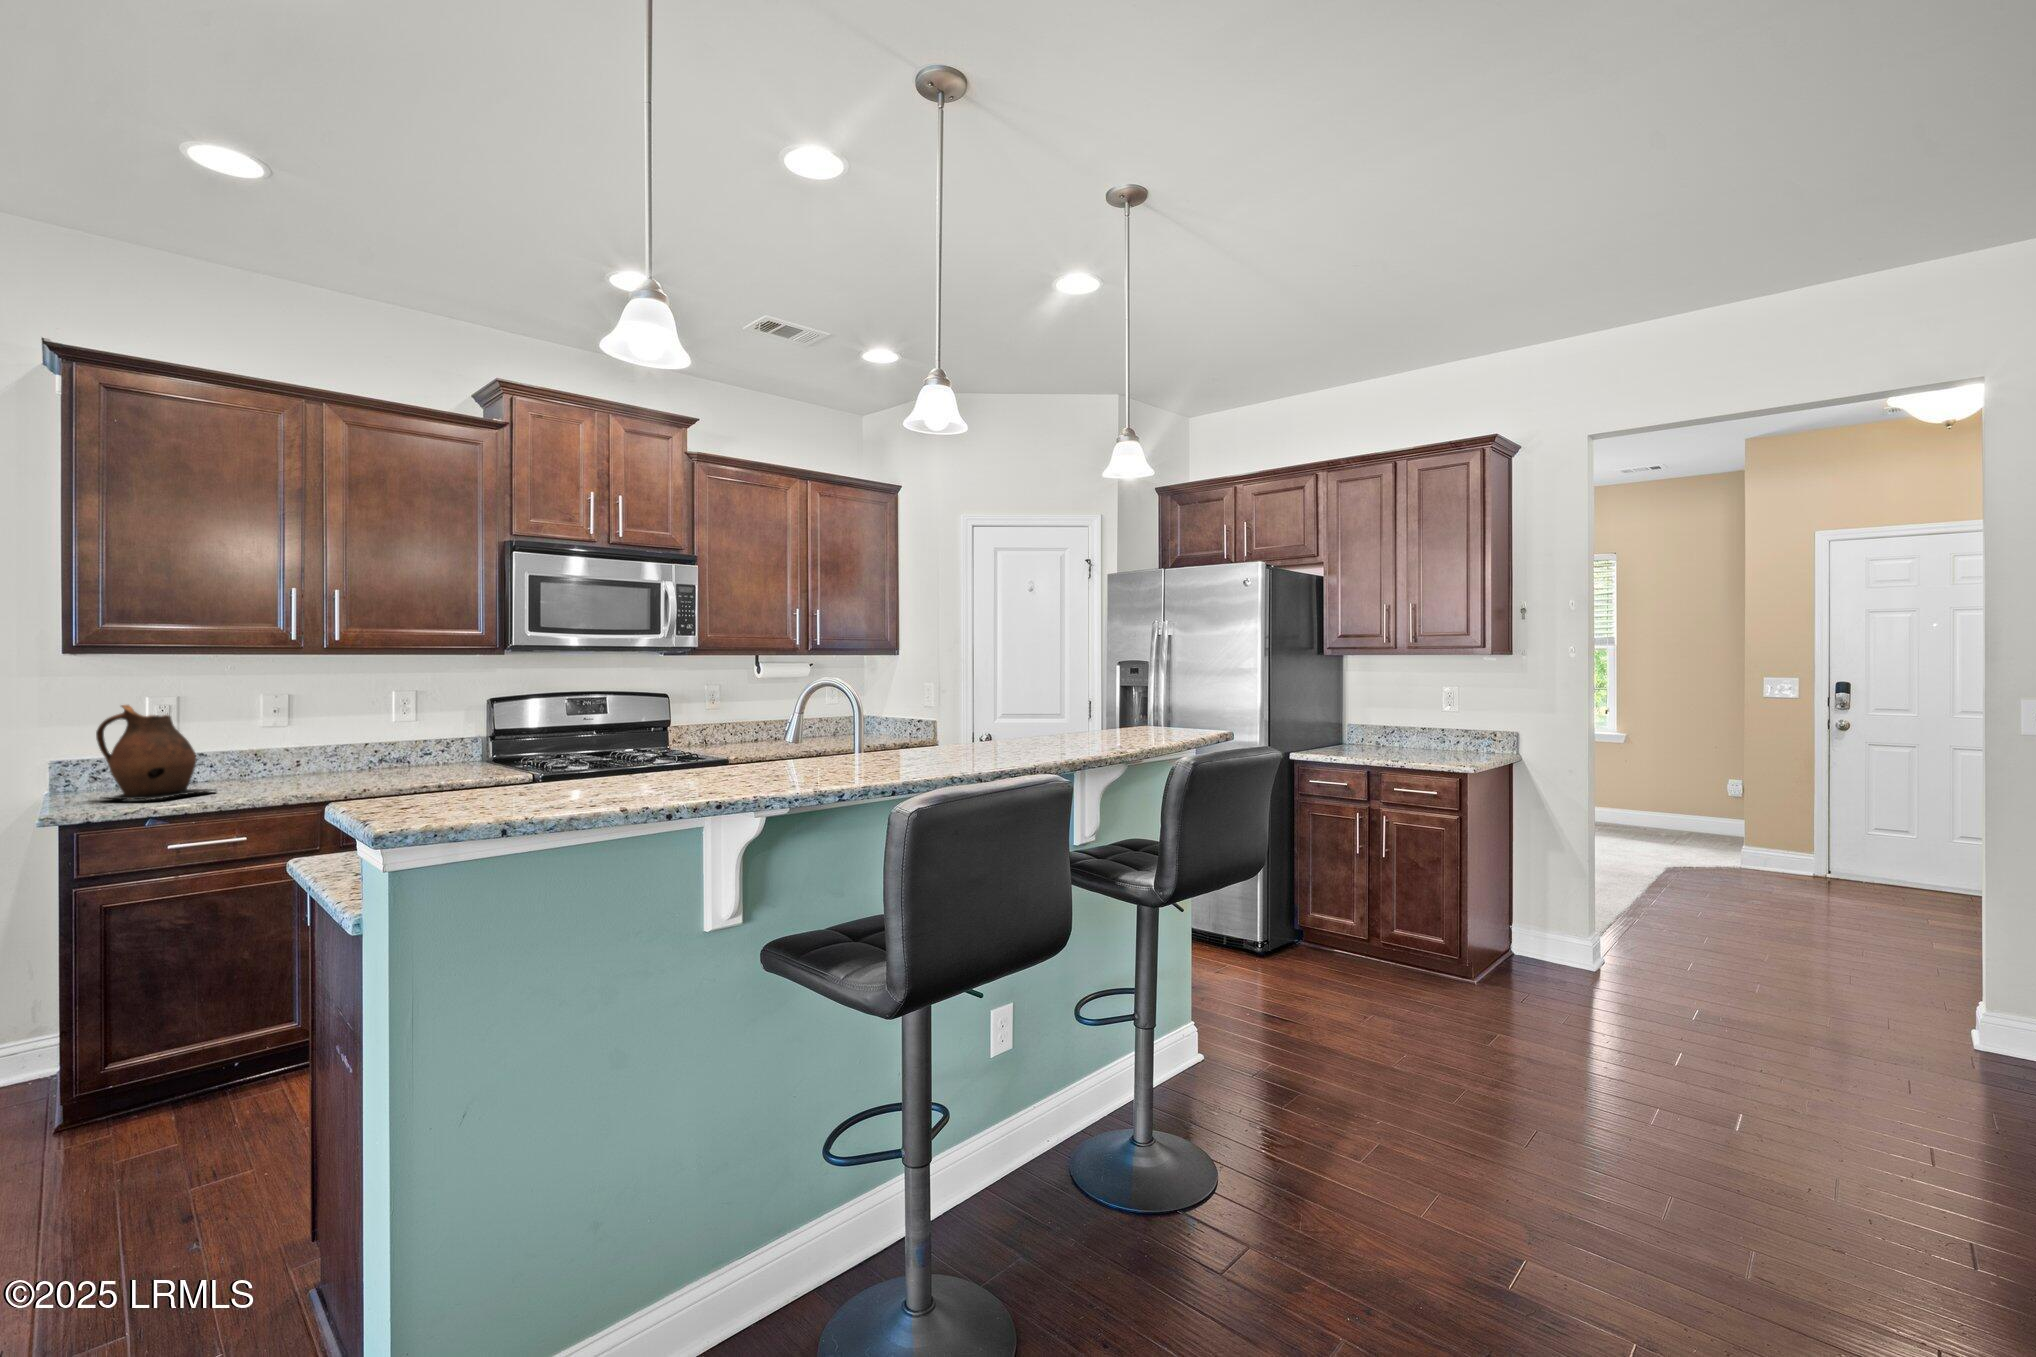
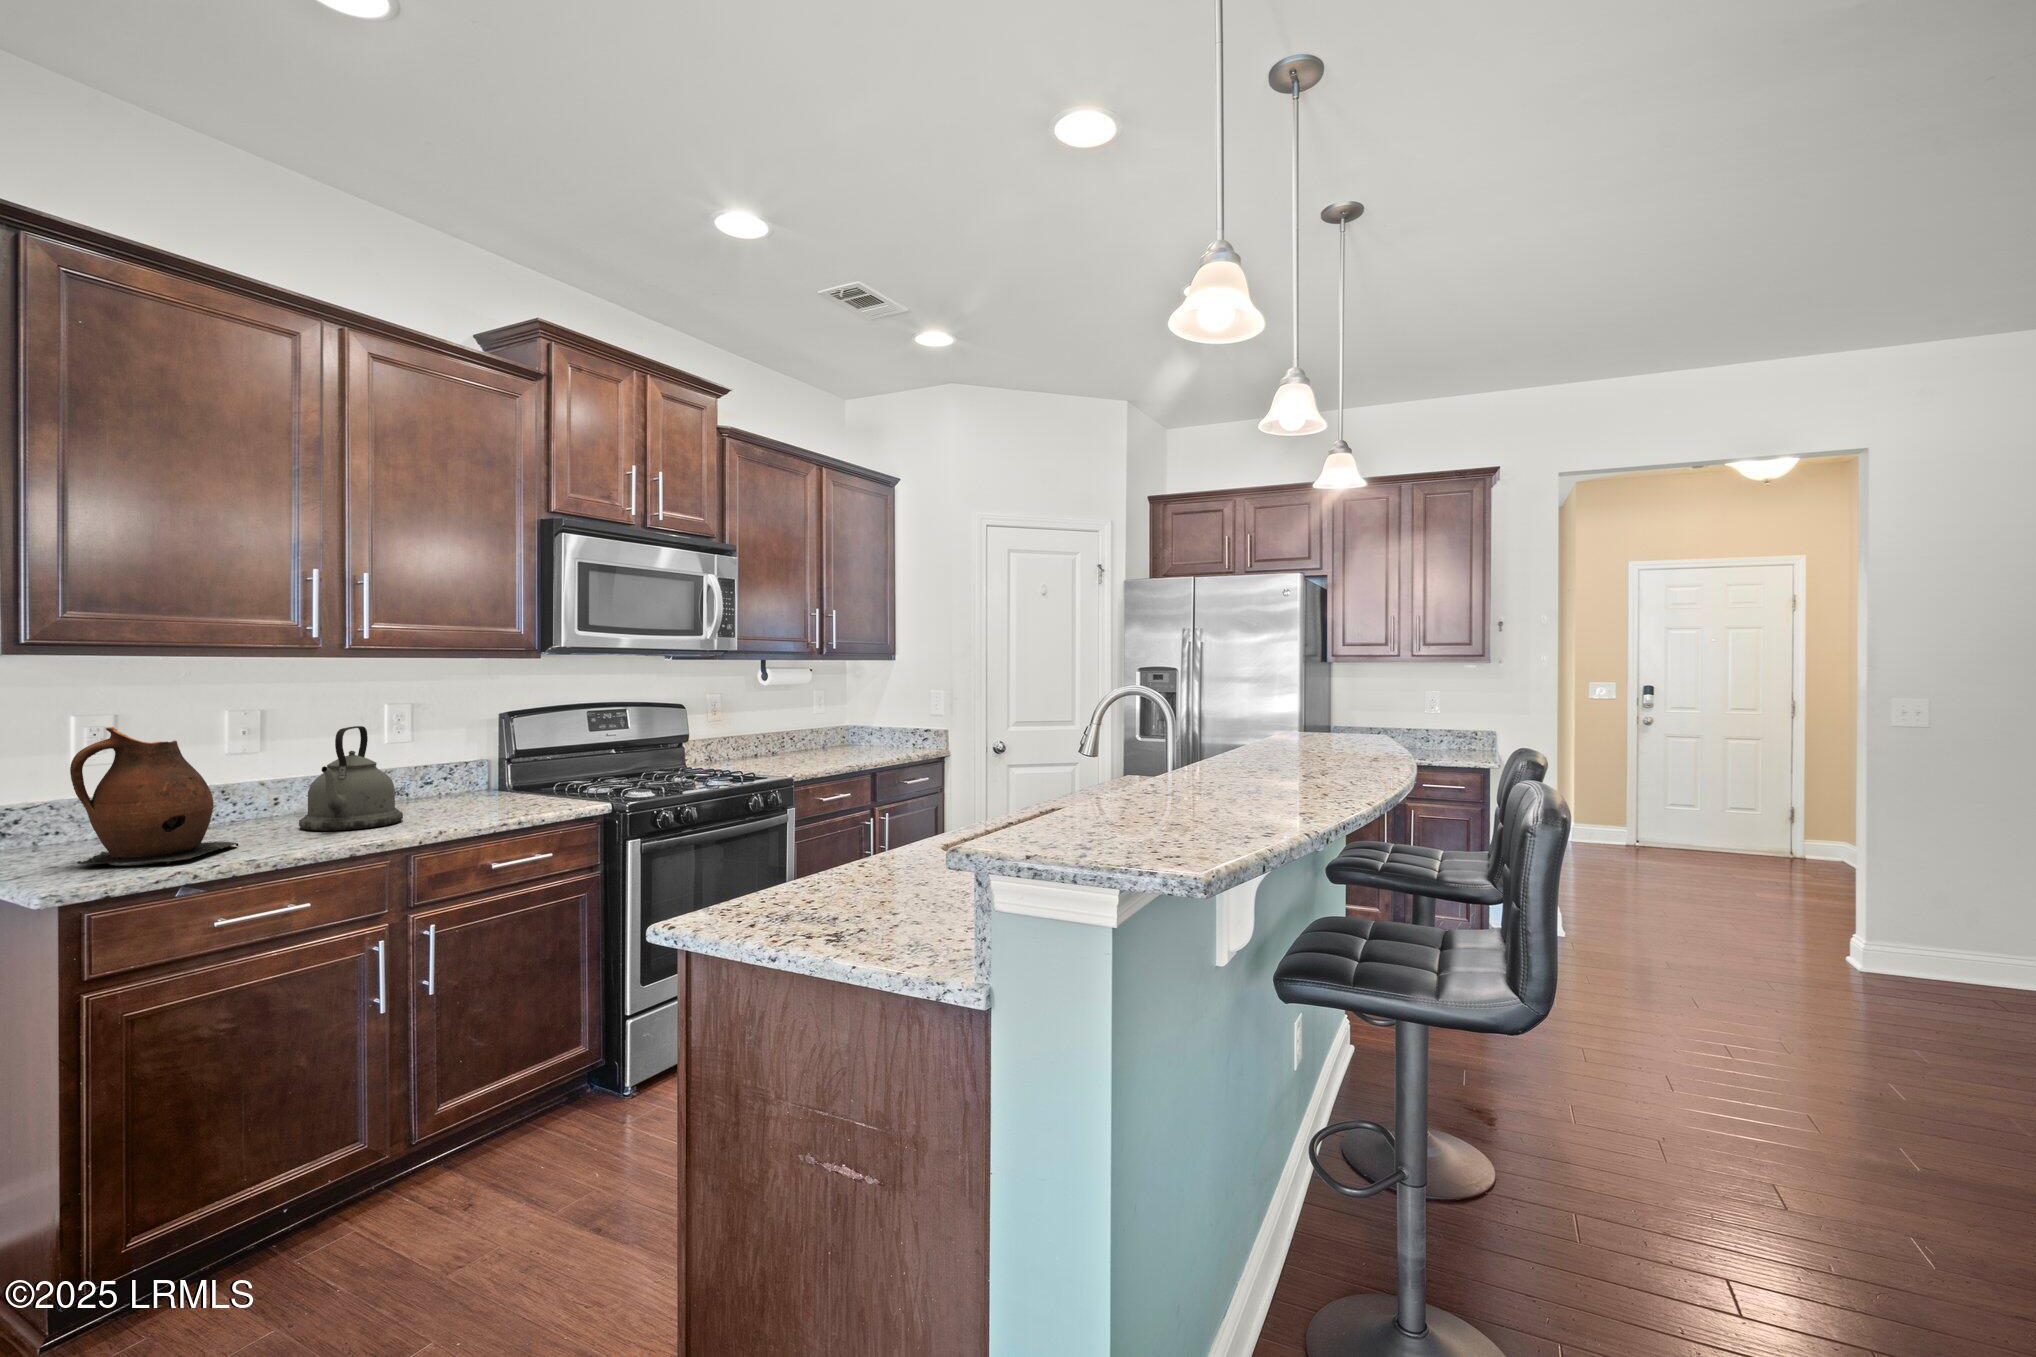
kettle: none [282,707,364,785] -> present [299,726,403,831]

